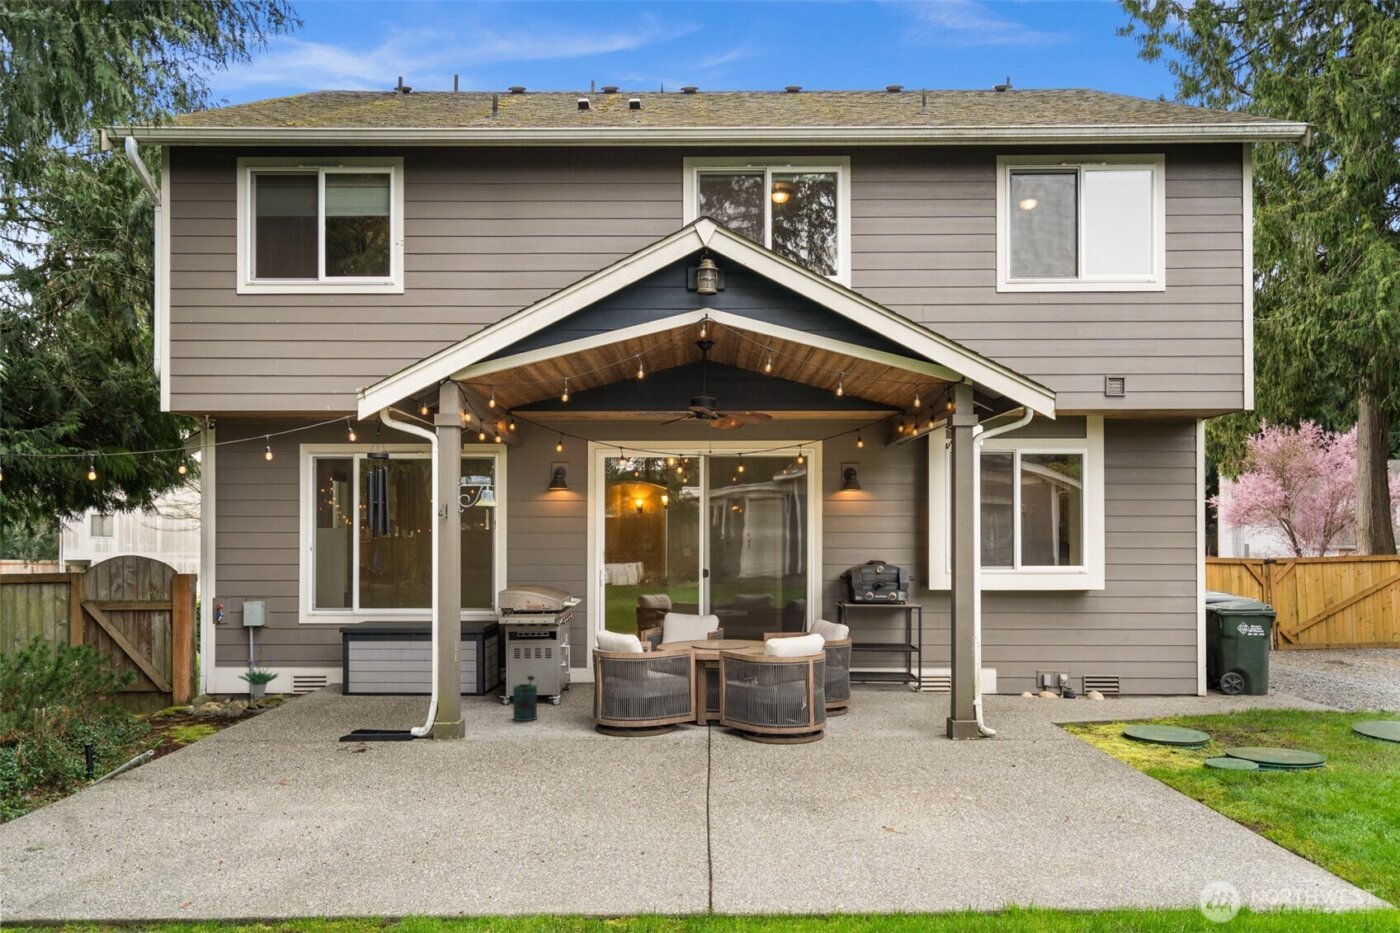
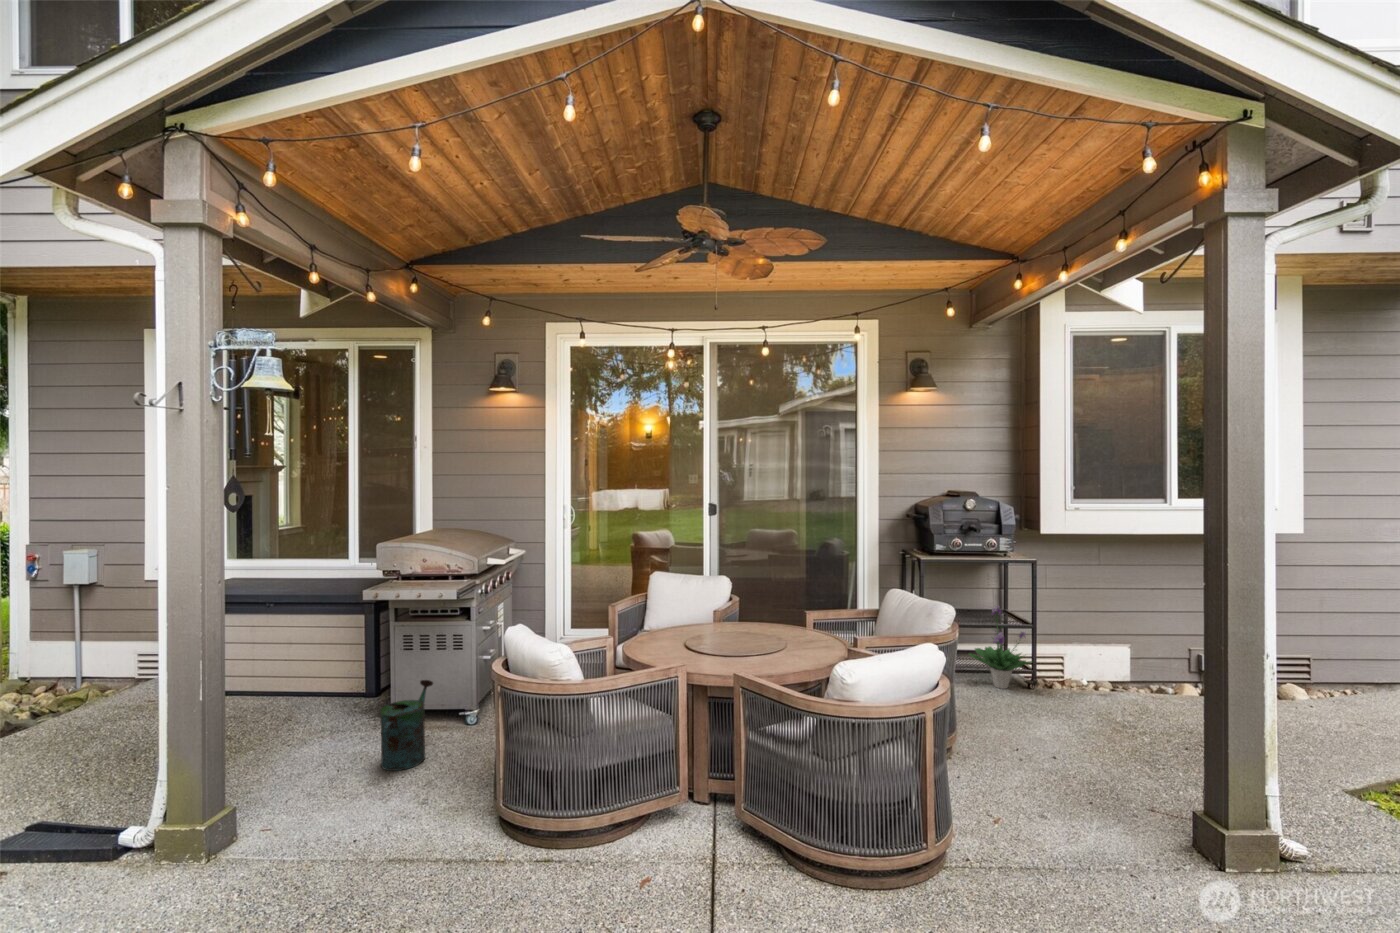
potted plant: present [238,642,278,698] -> present [969,606,1032,689]

